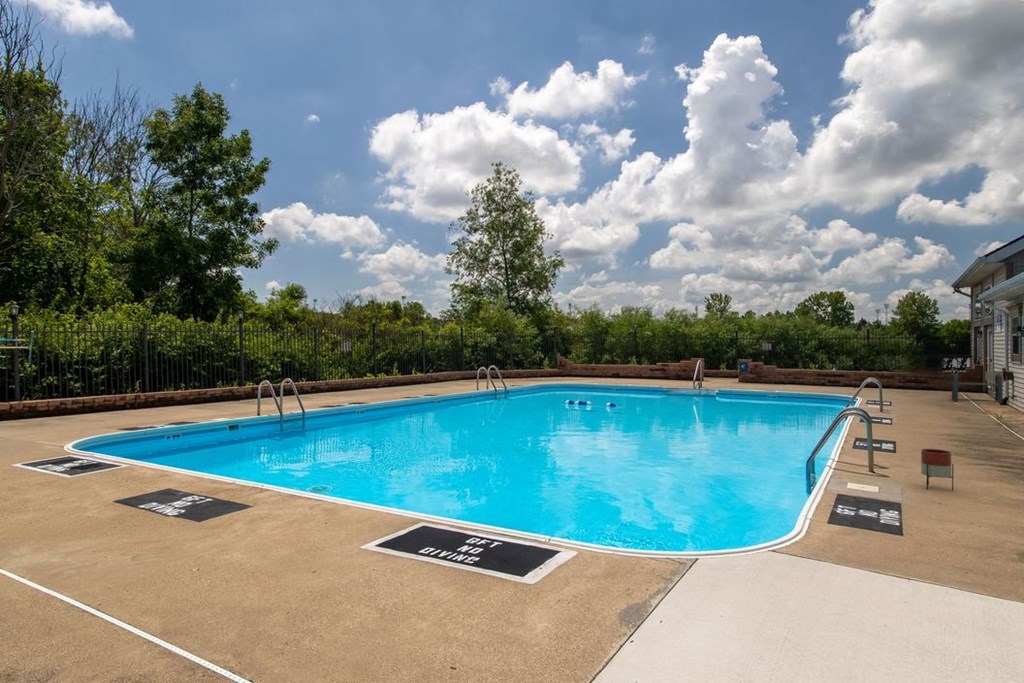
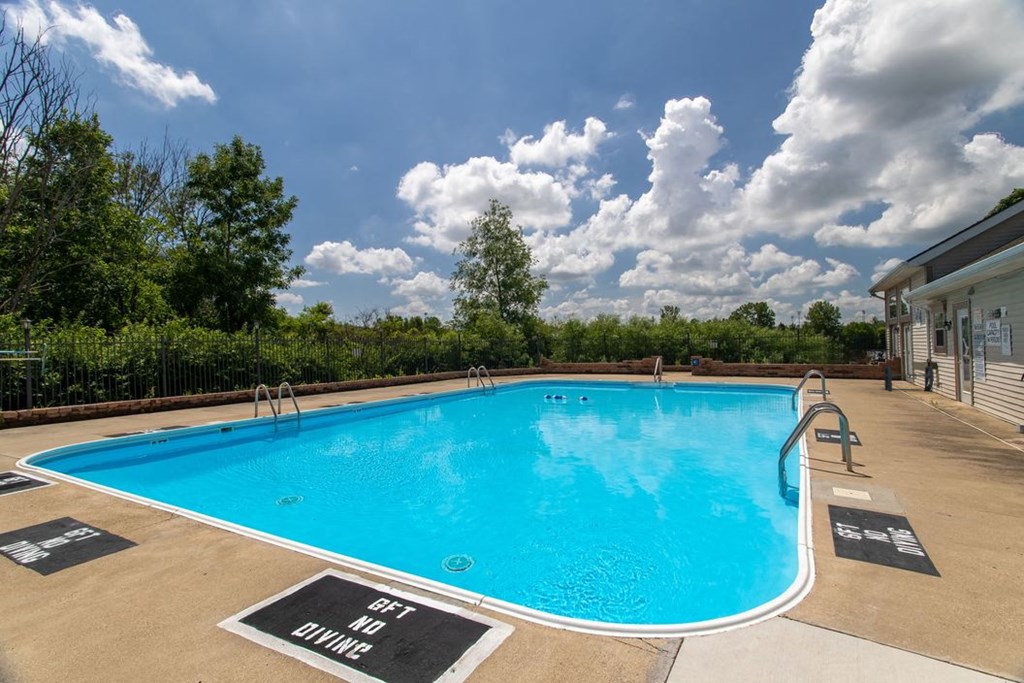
planter: present [921,449,953,490] -> none [955,470,1004,526]

